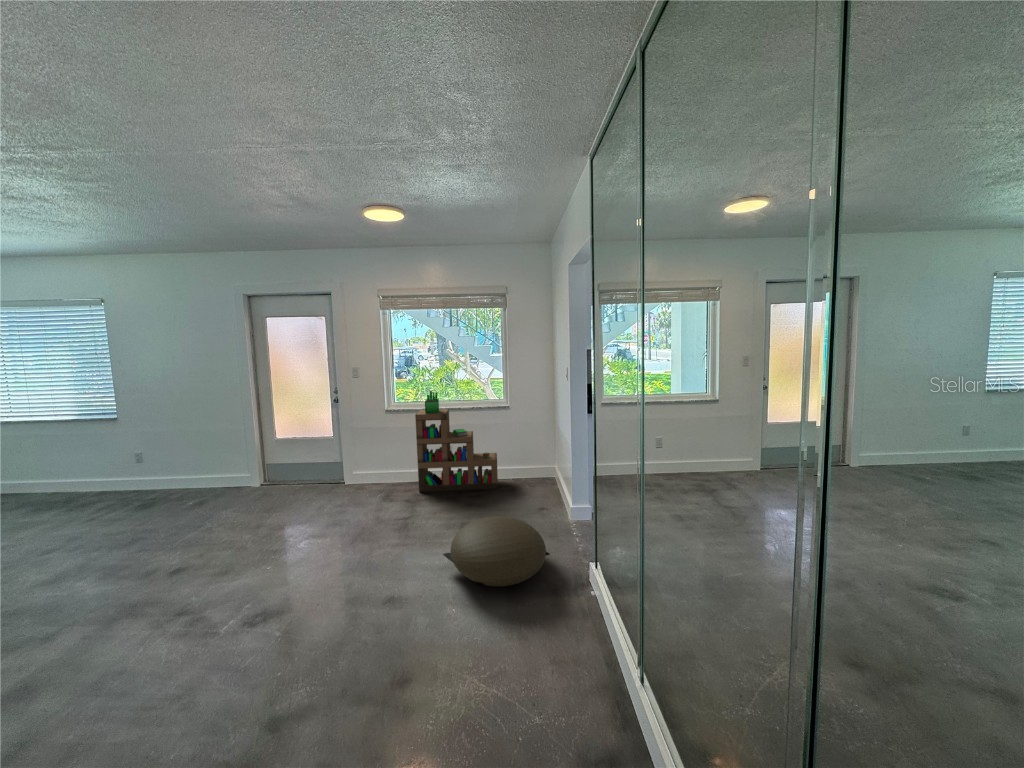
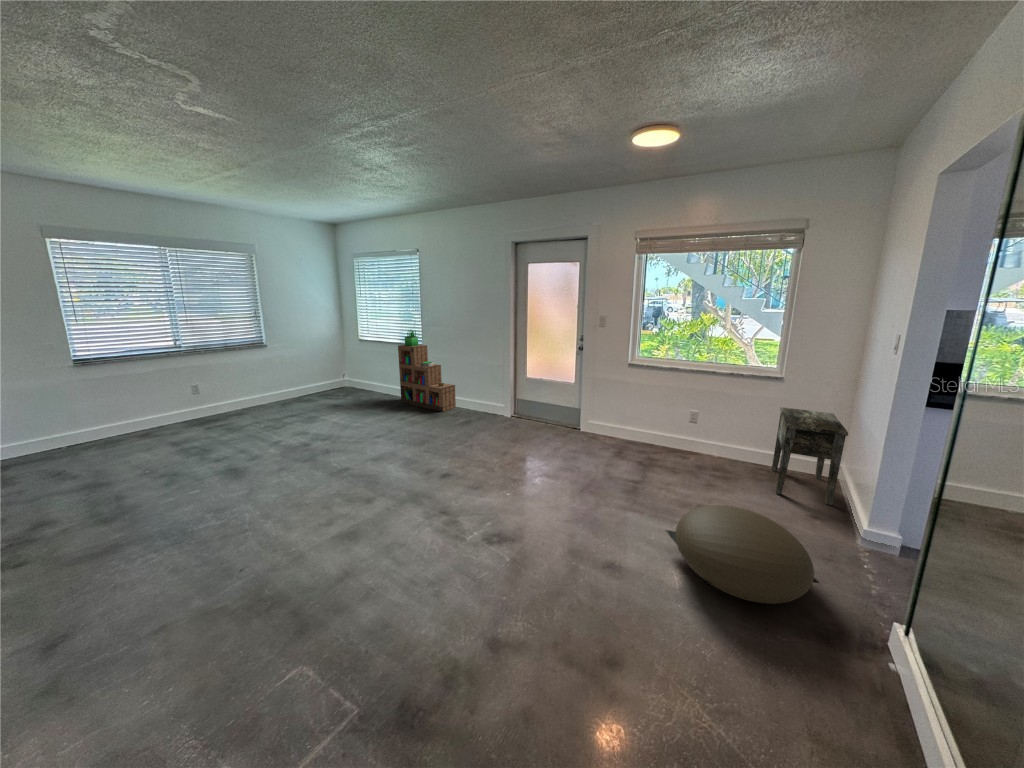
bookshelf: present [415,391,498,492] -> present [398,330,456,412]
side table: none [512,429,554,499] -> present [772,407,848,505]

